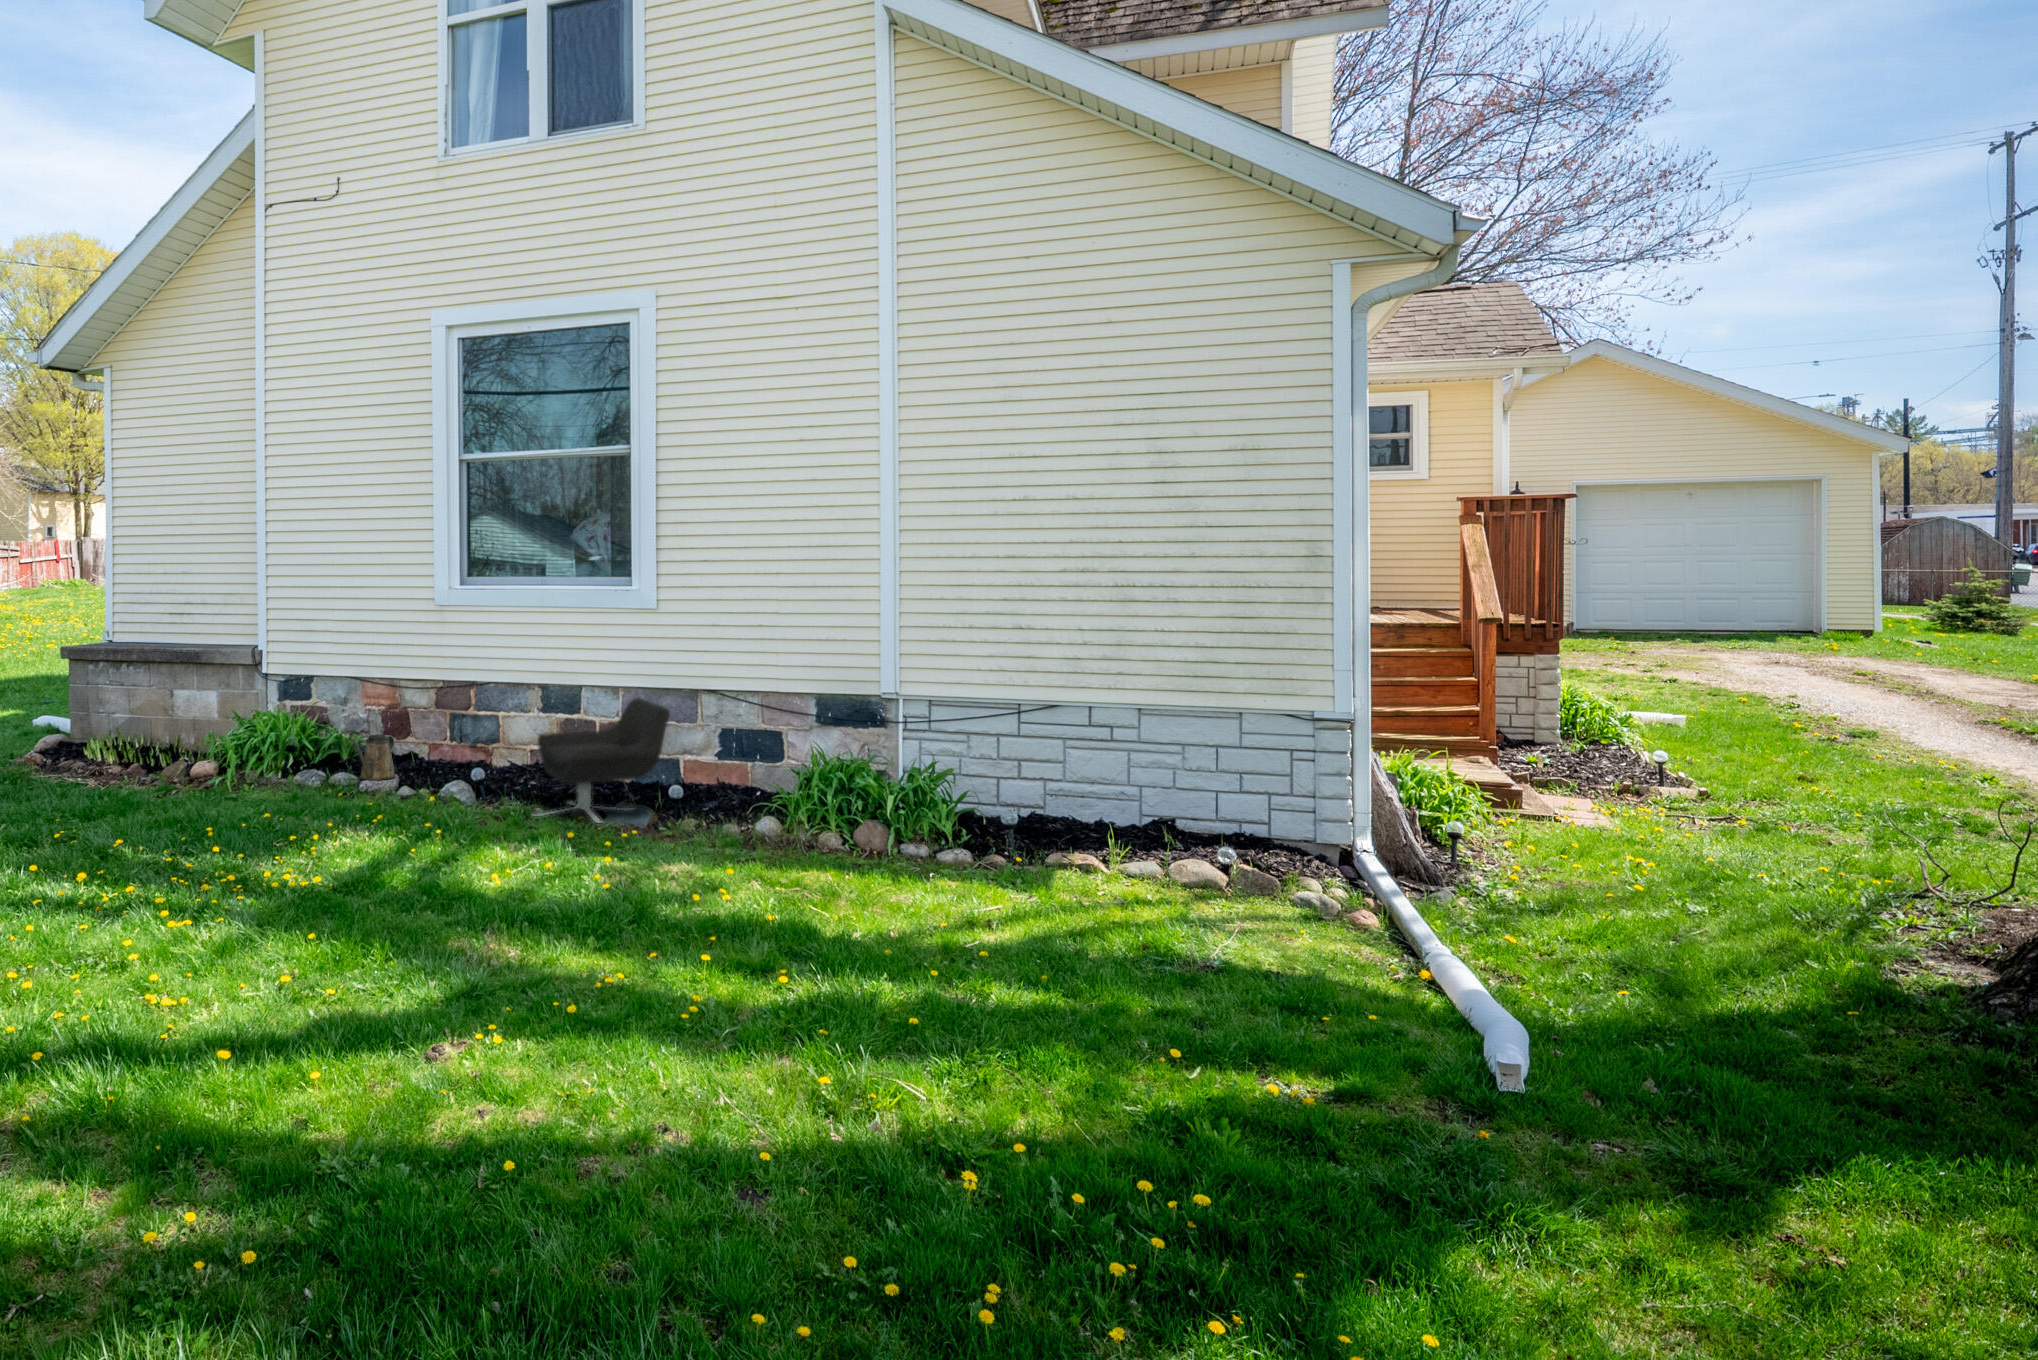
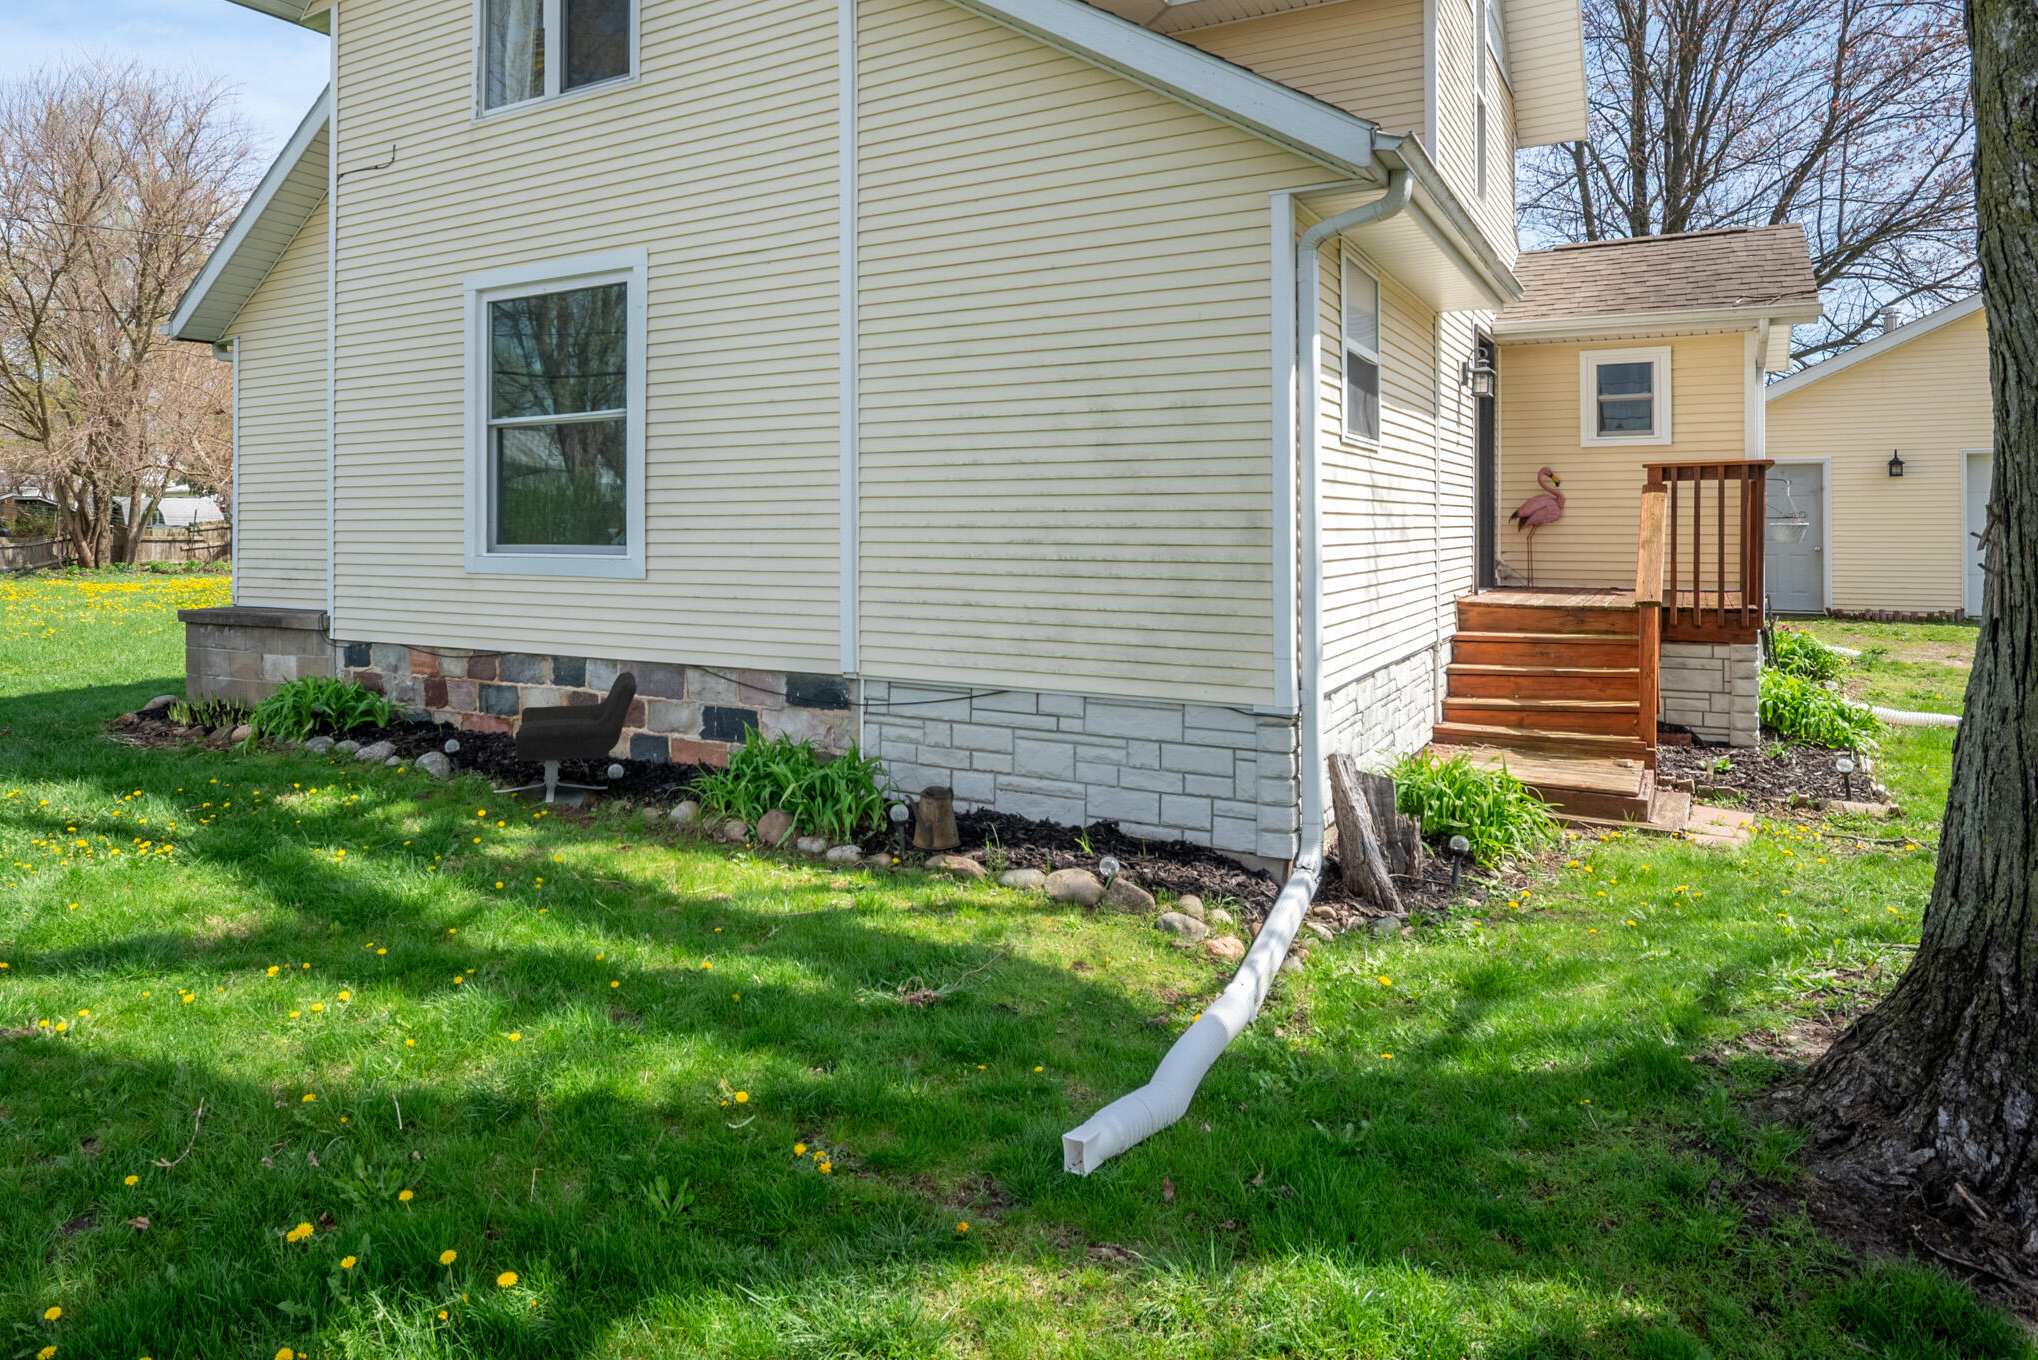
watering can: present [349,735,396,780] -> present [905,786,961,850]

